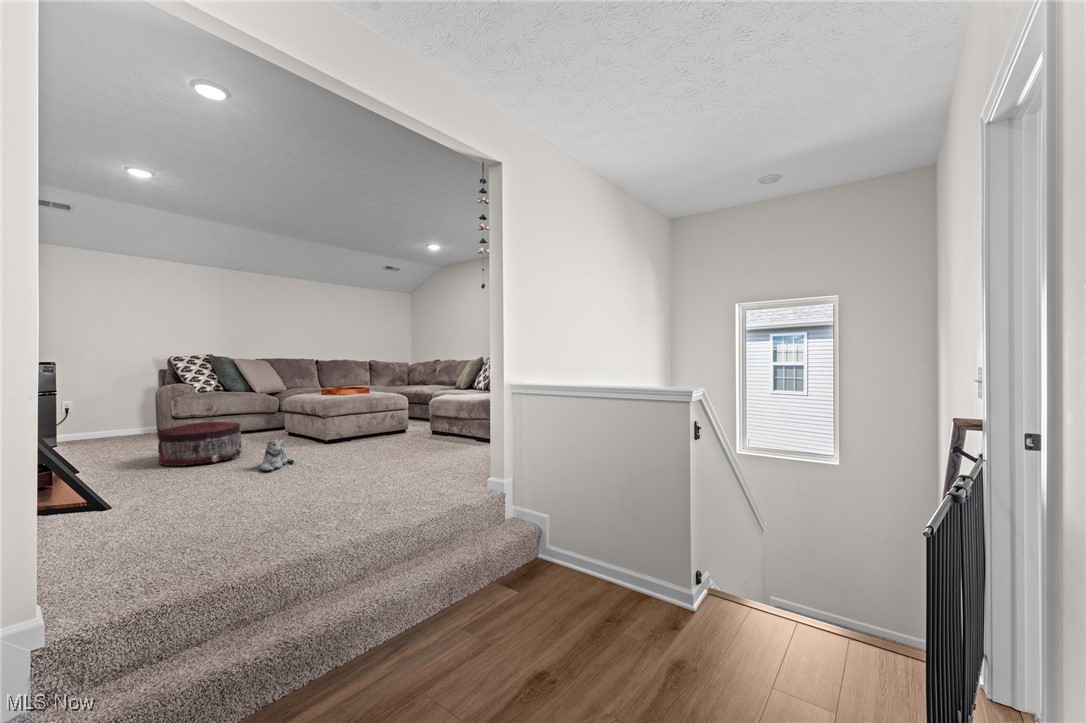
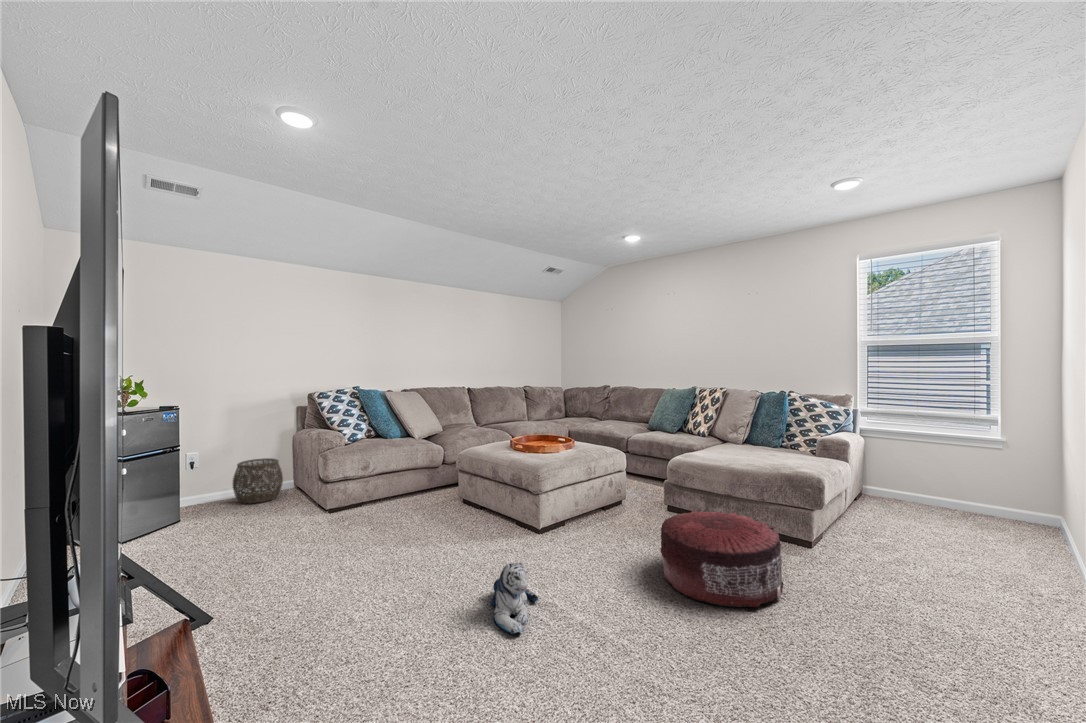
woven basket: none [102,407,146,438] -> present [233,458,283,504]
pouf: present [157,422,241,466] -> present [660,510,784,607]

